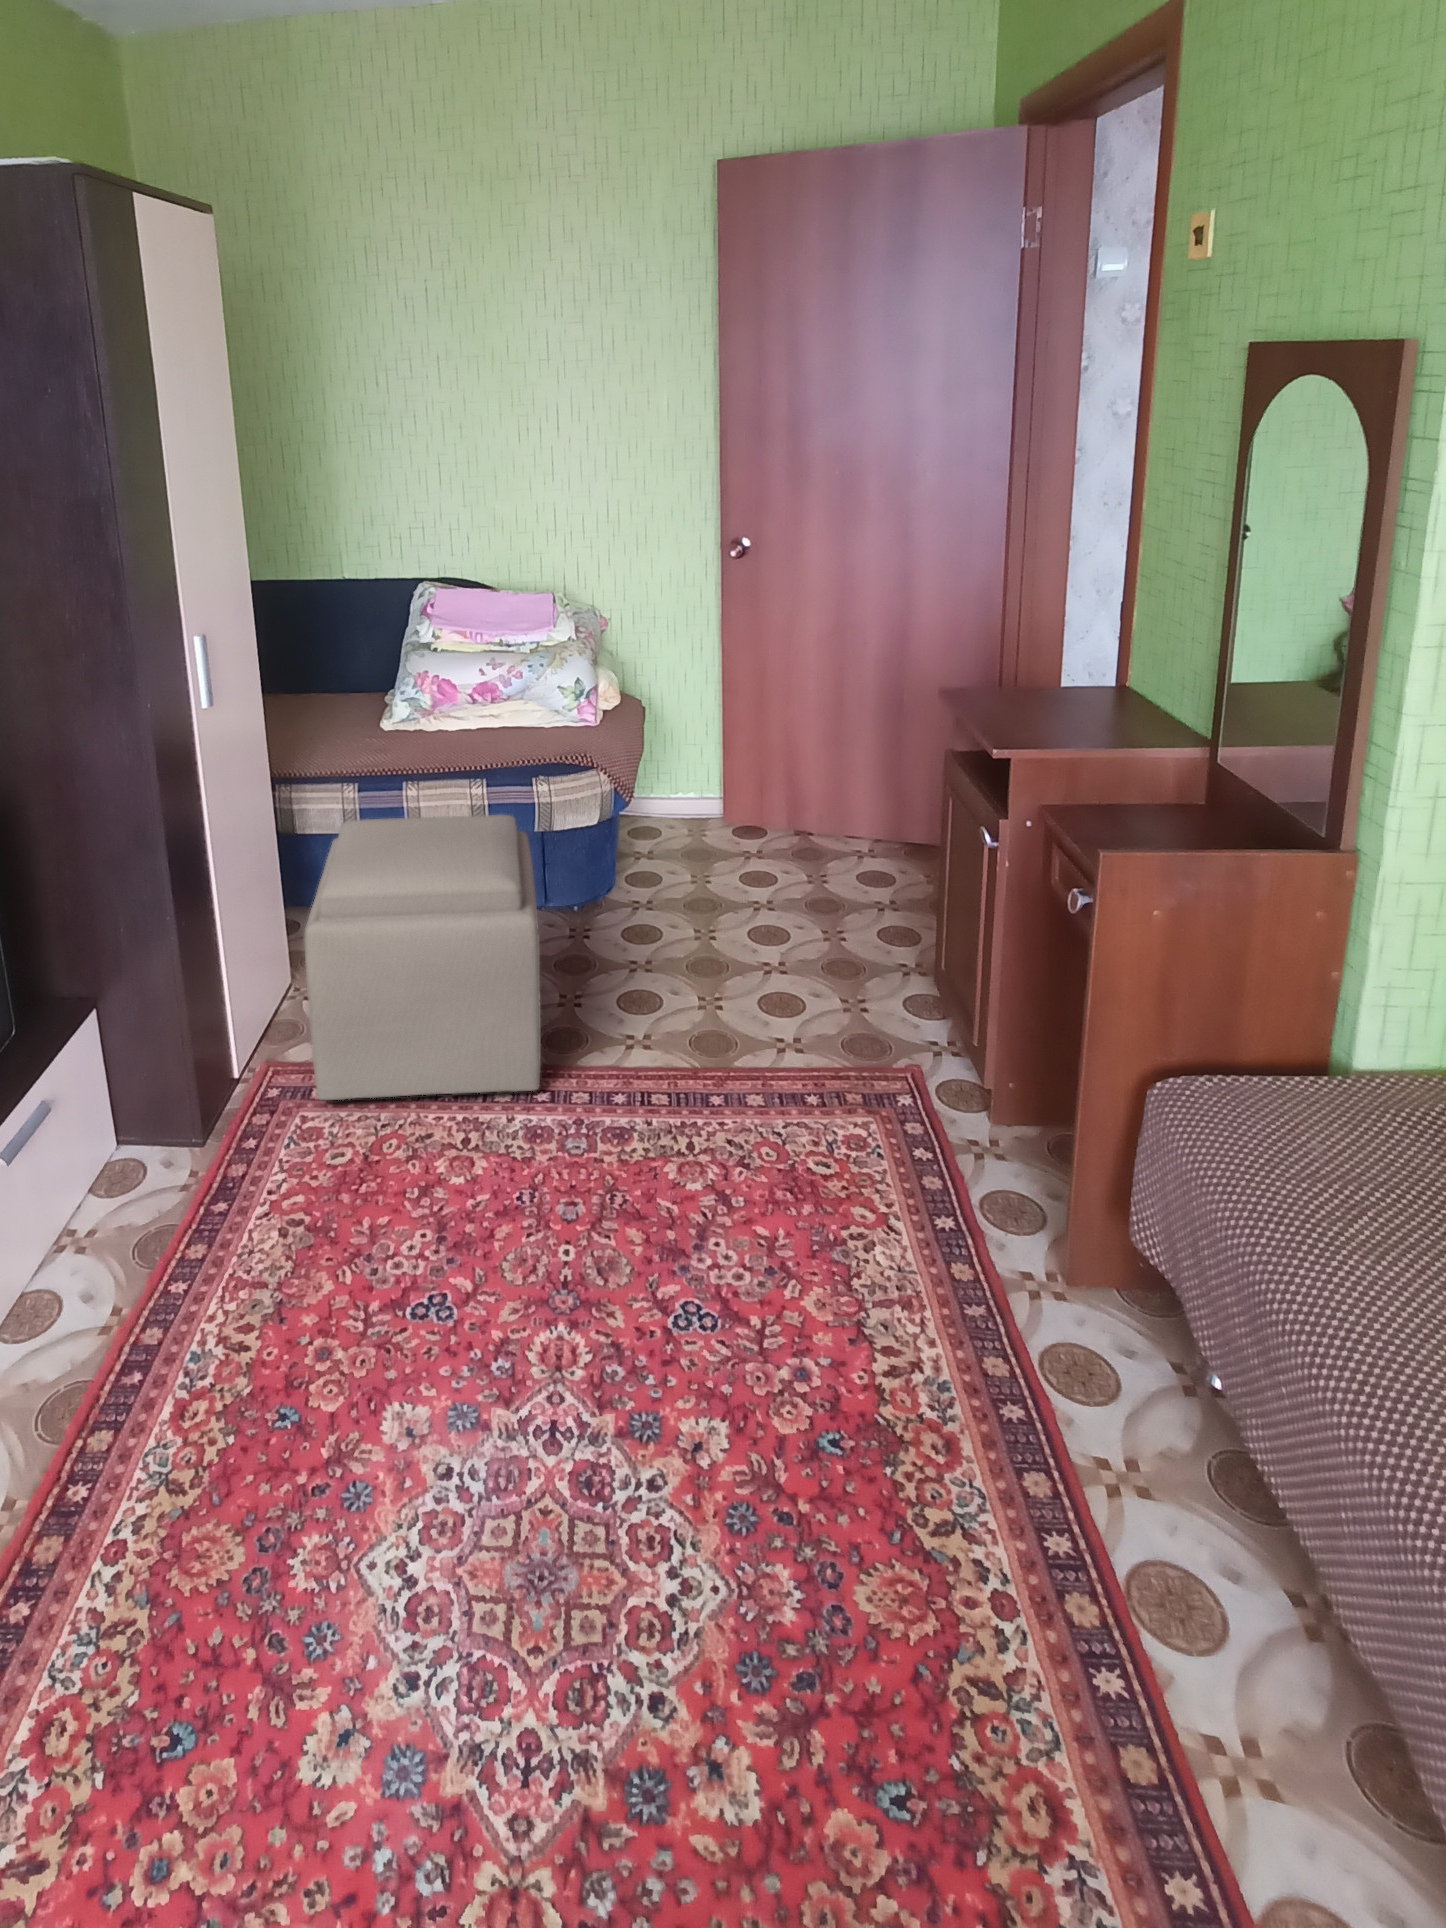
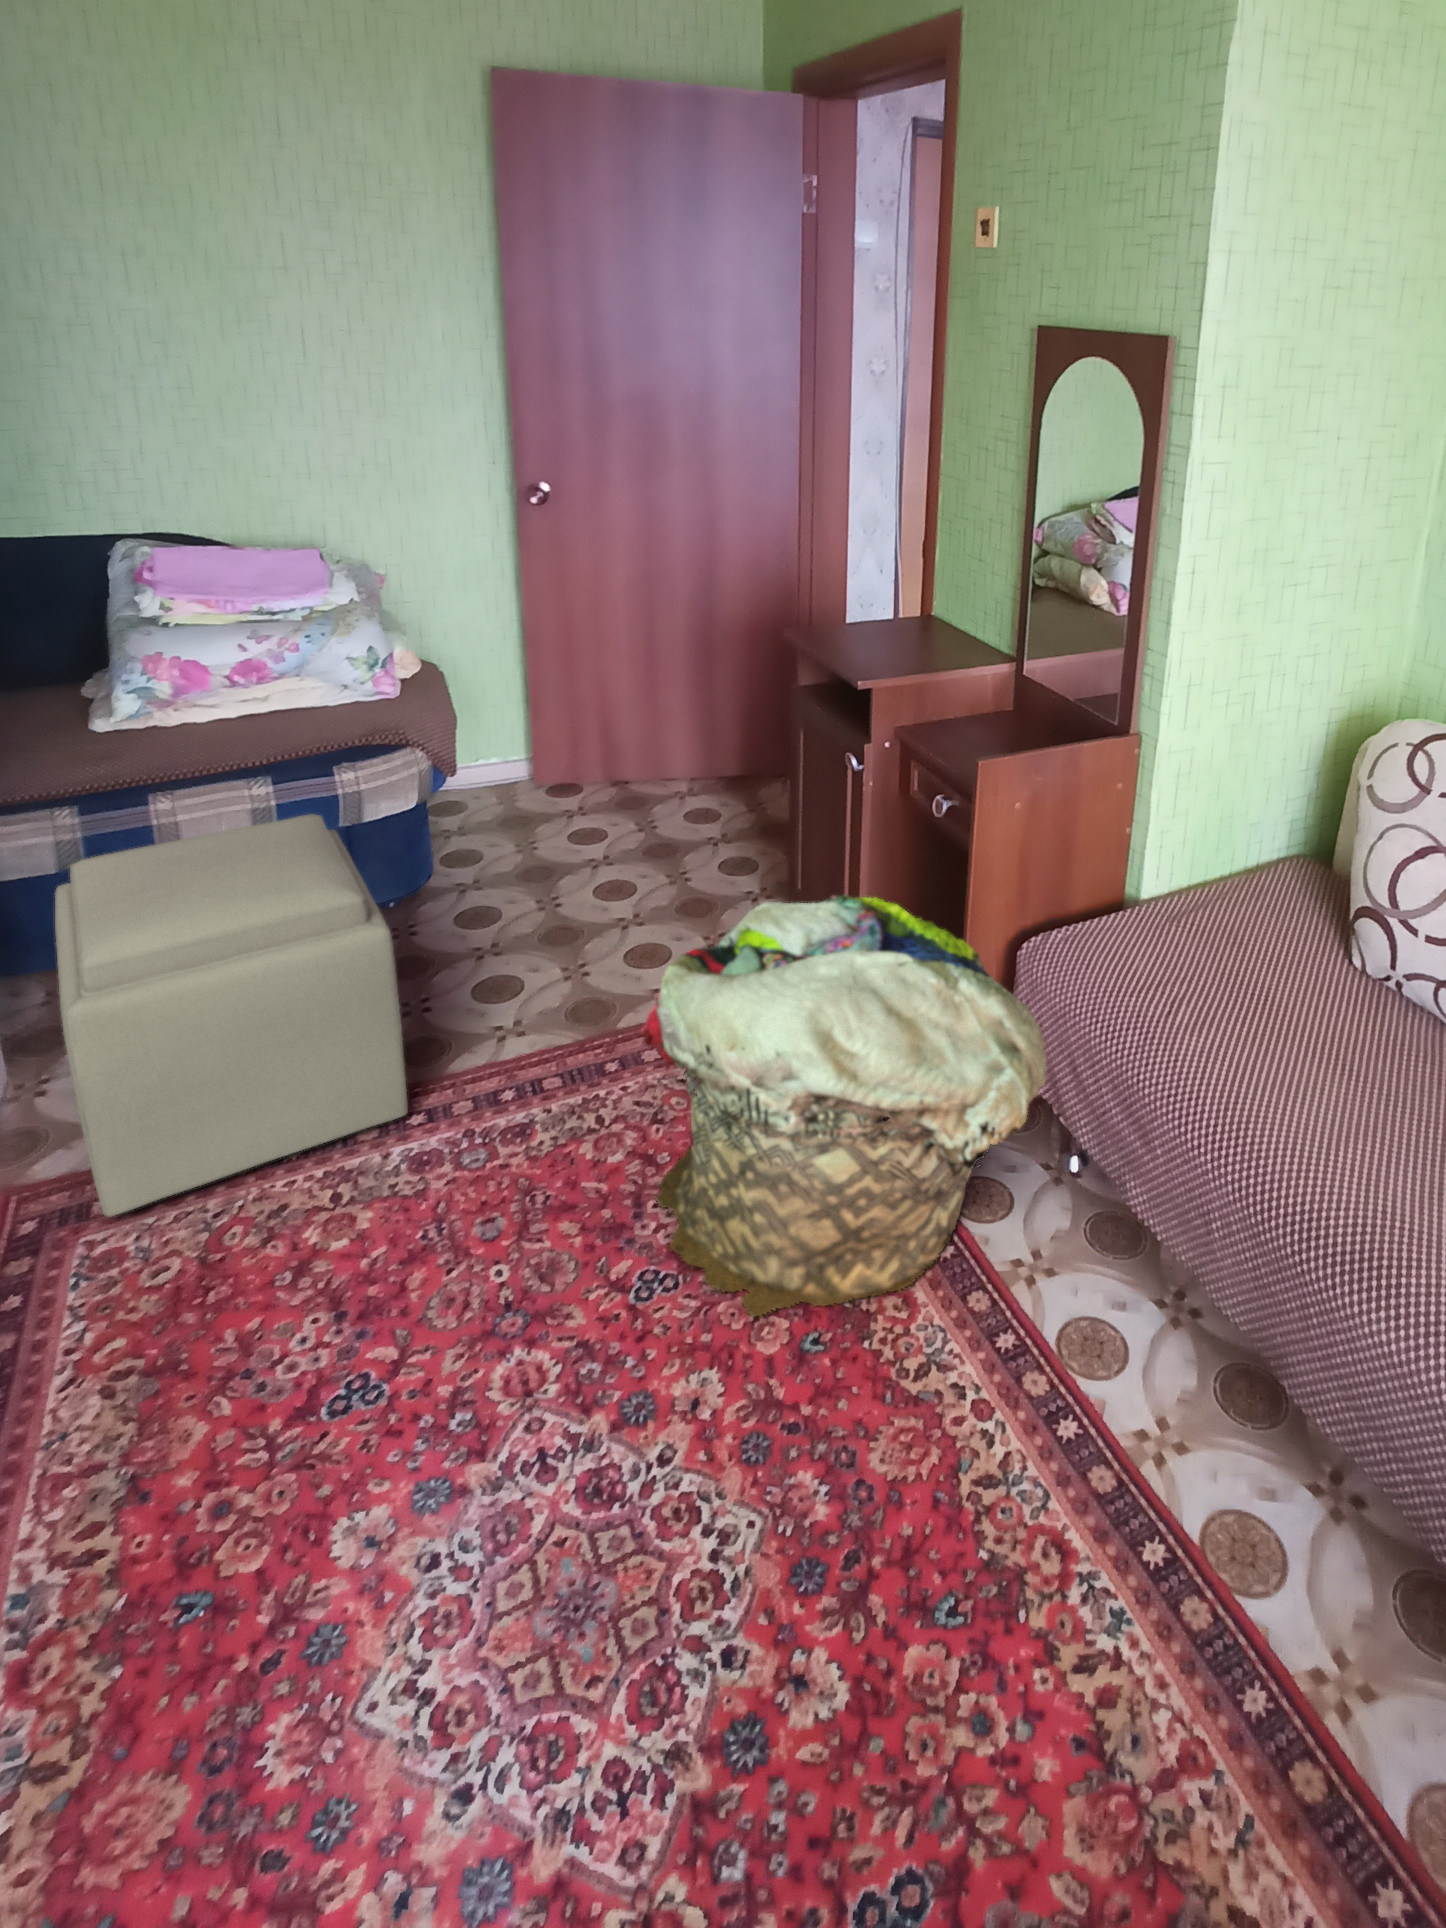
laundry basket: none [714,966,1154,1432] -> present [641,895,1047,1317]

